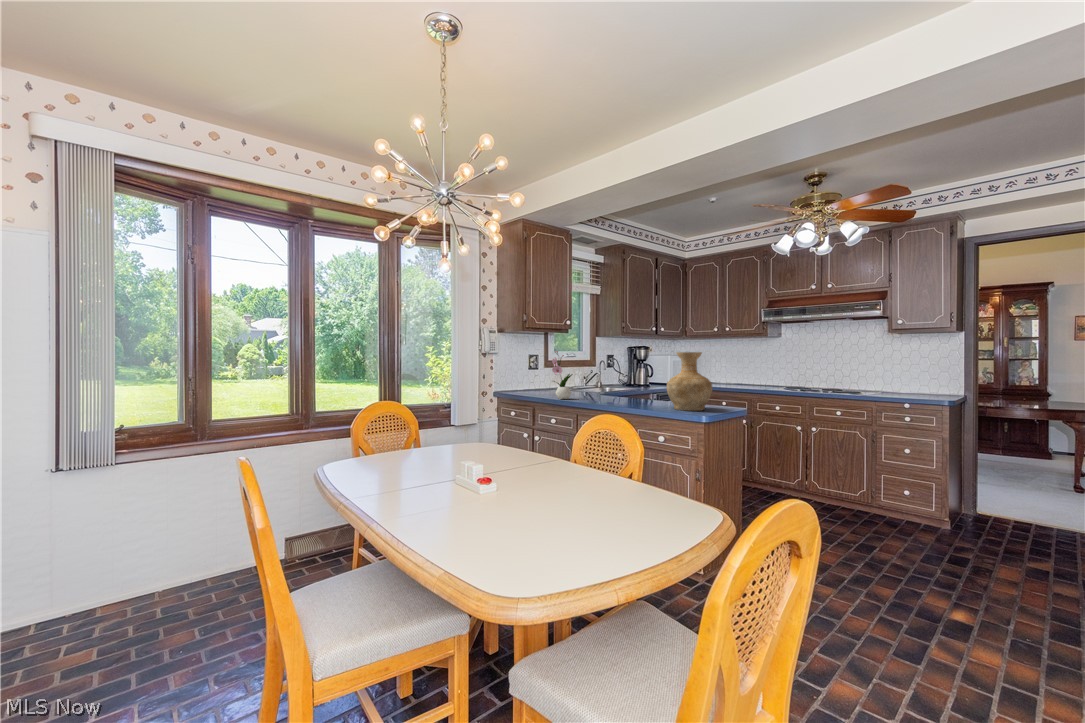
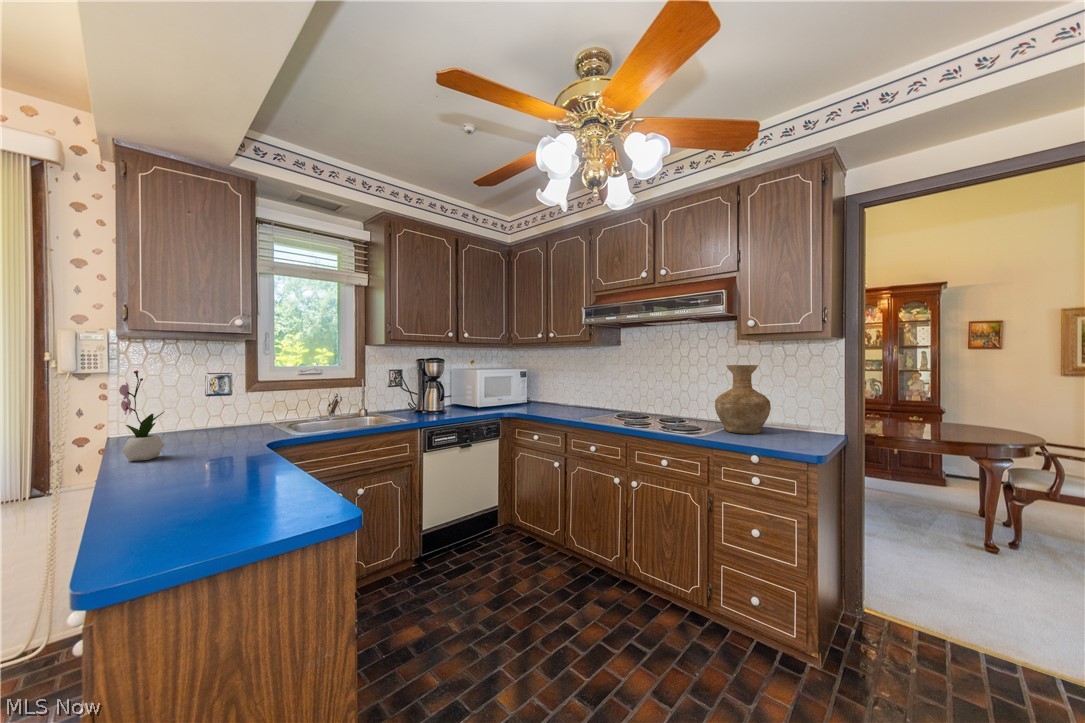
vase: present [666,352,712,411] -> present [715,365,771,434]

